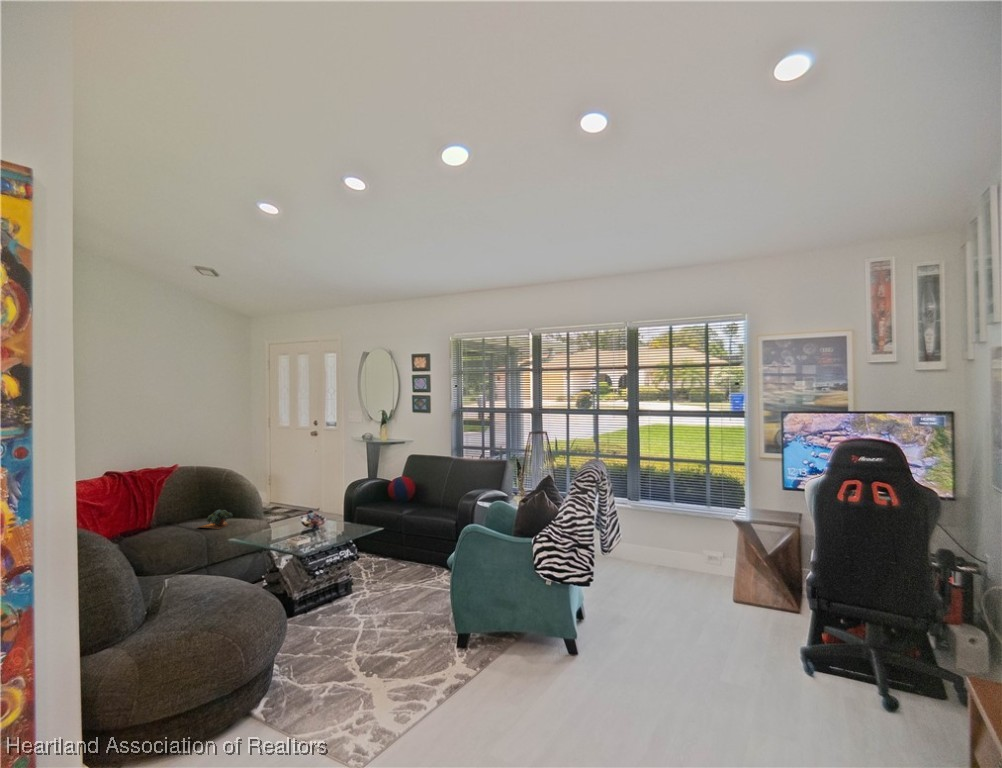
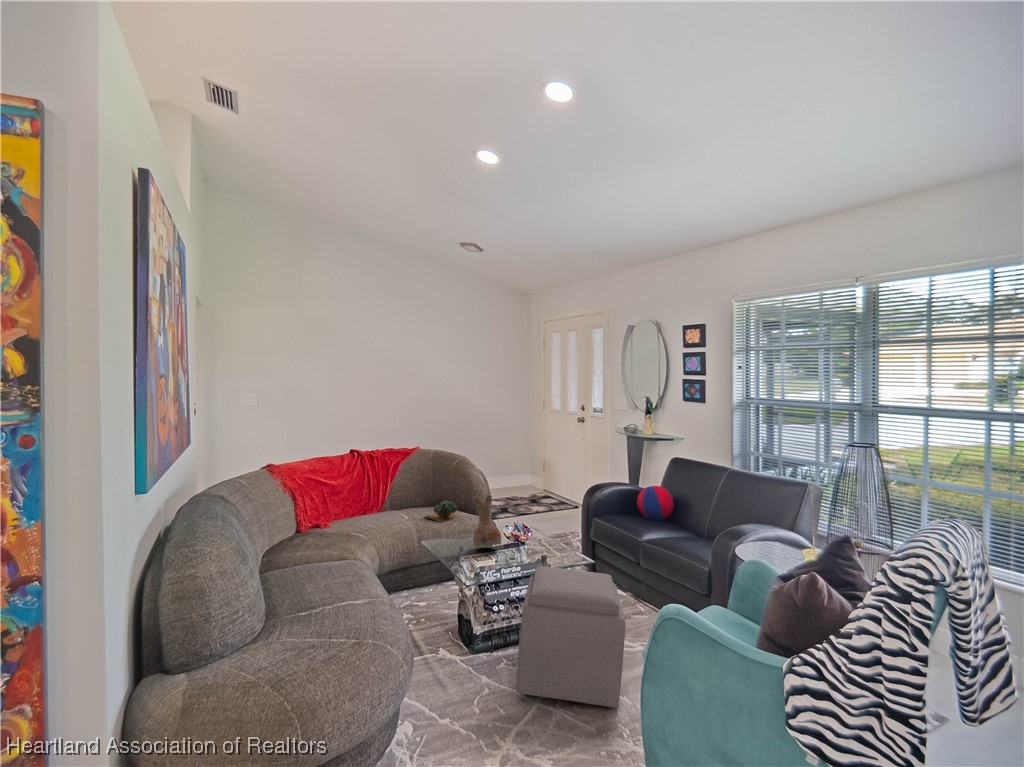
vase: none [274,493,301,538] -> present [473,495,501,548]
ottoman: none [333,534,421,627] -> present [517,566,625,708]

